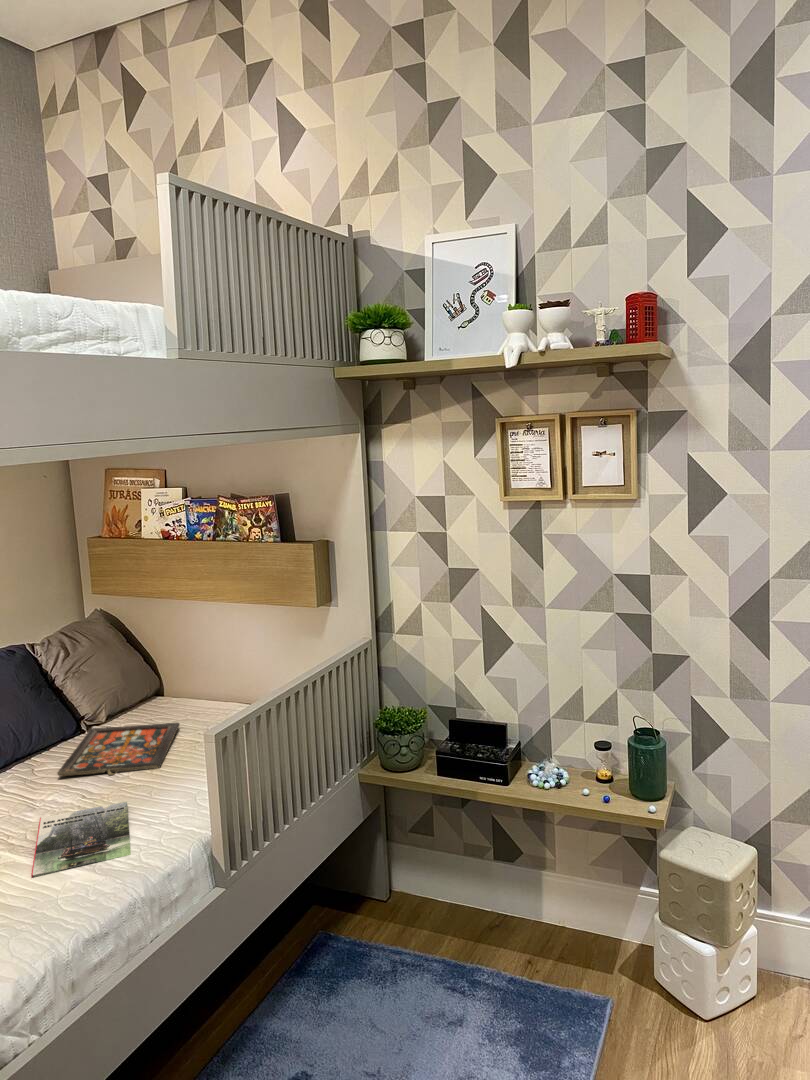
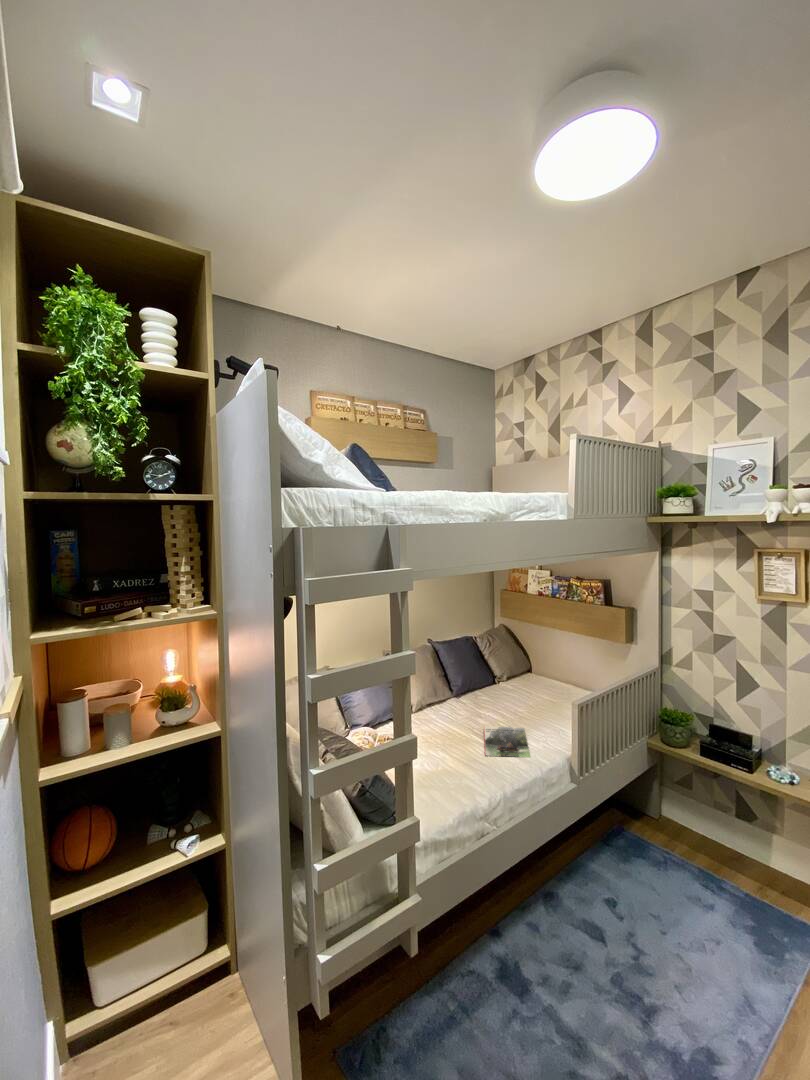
board game: present [57,722,180,776] -> none [487,684,543,714]

